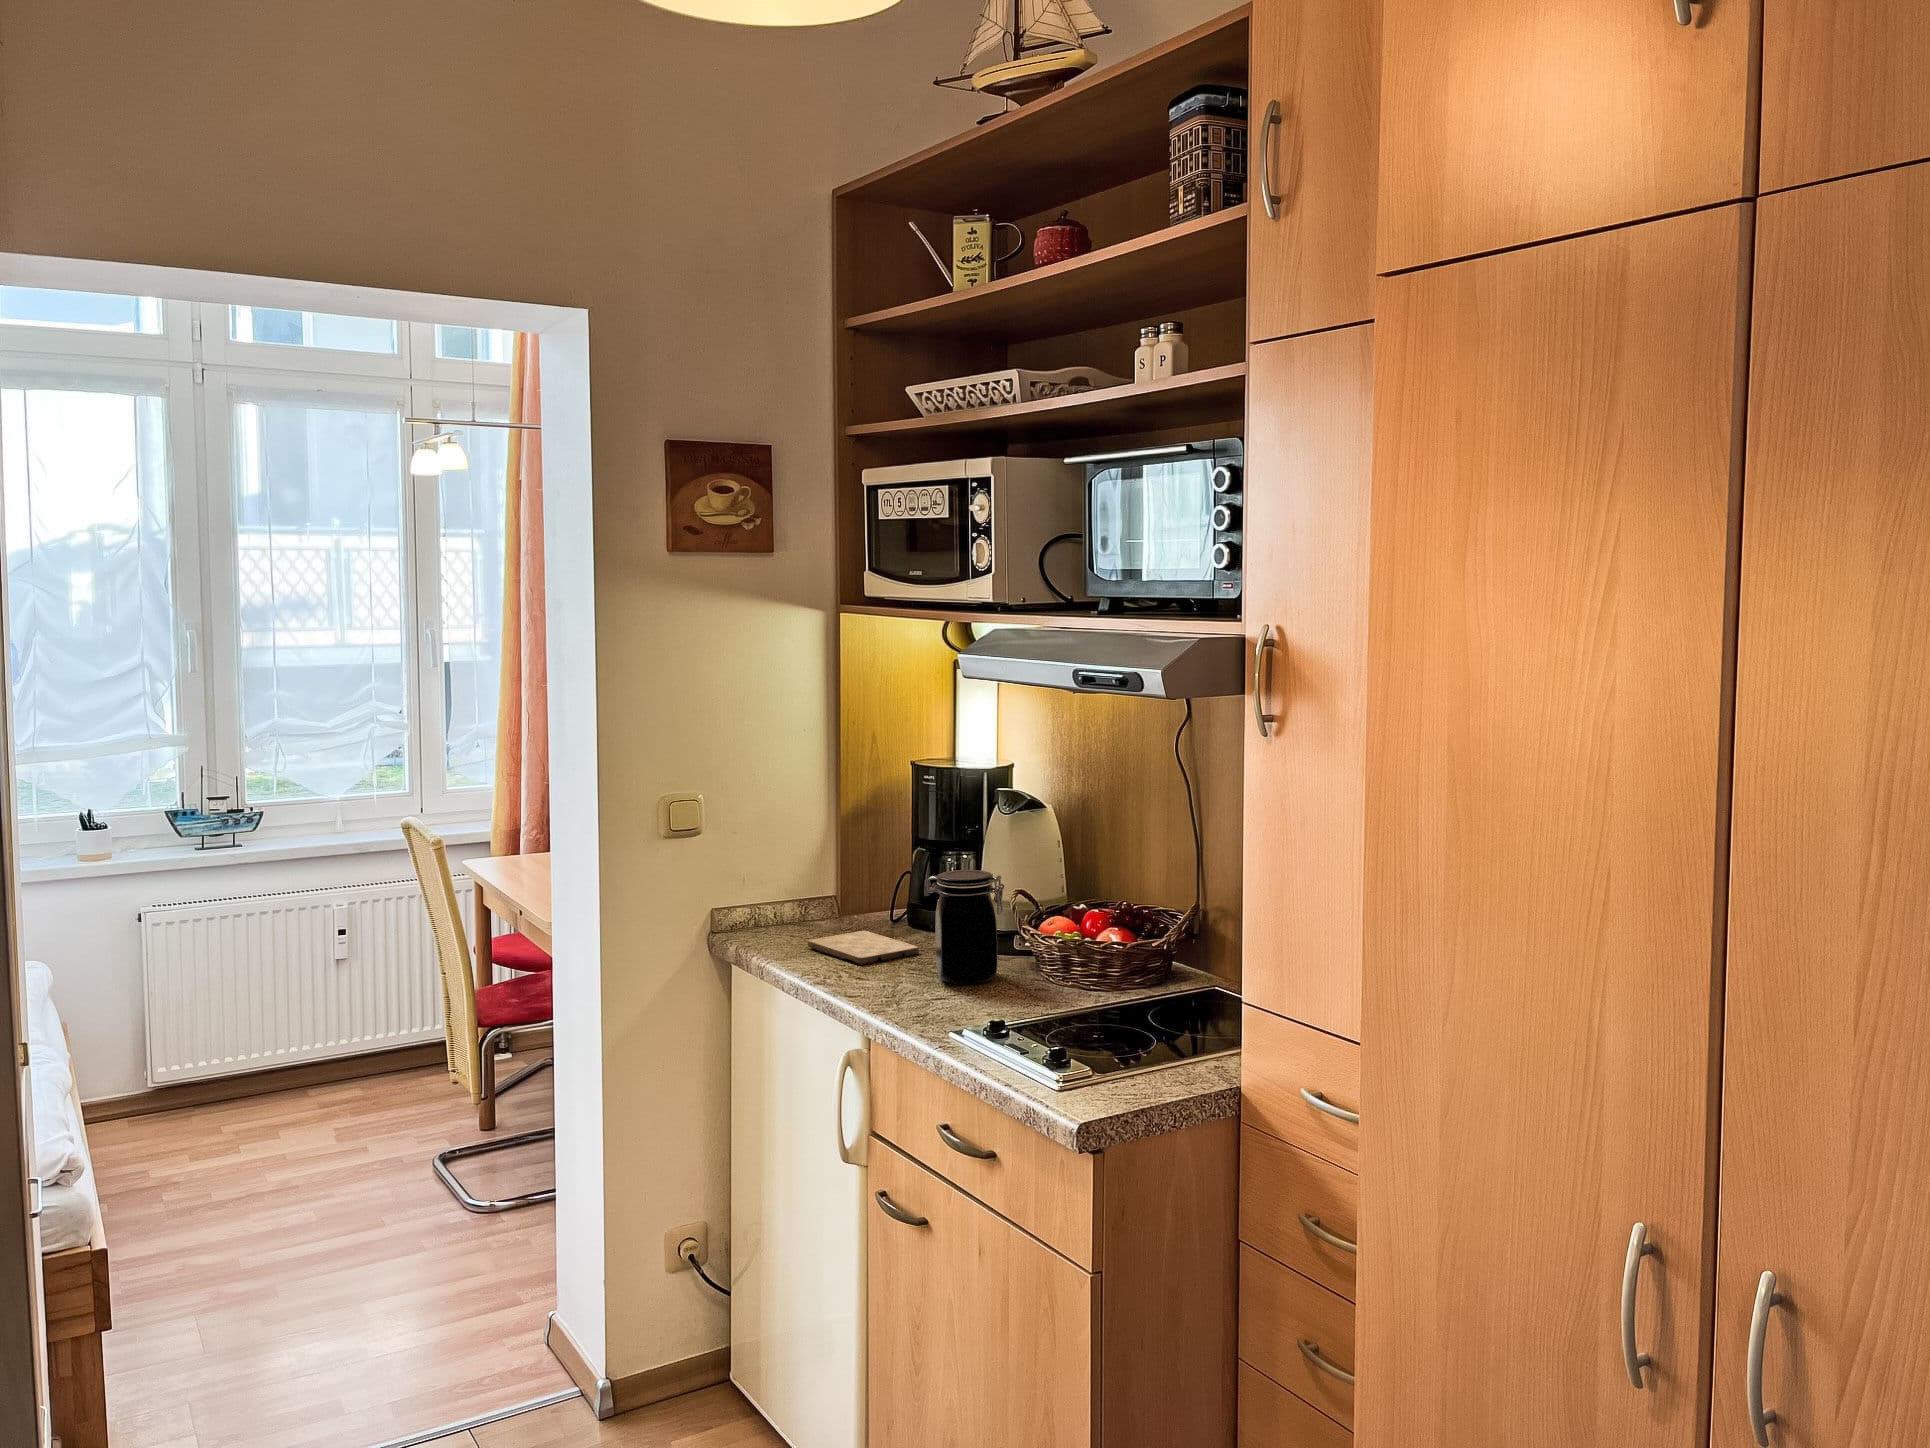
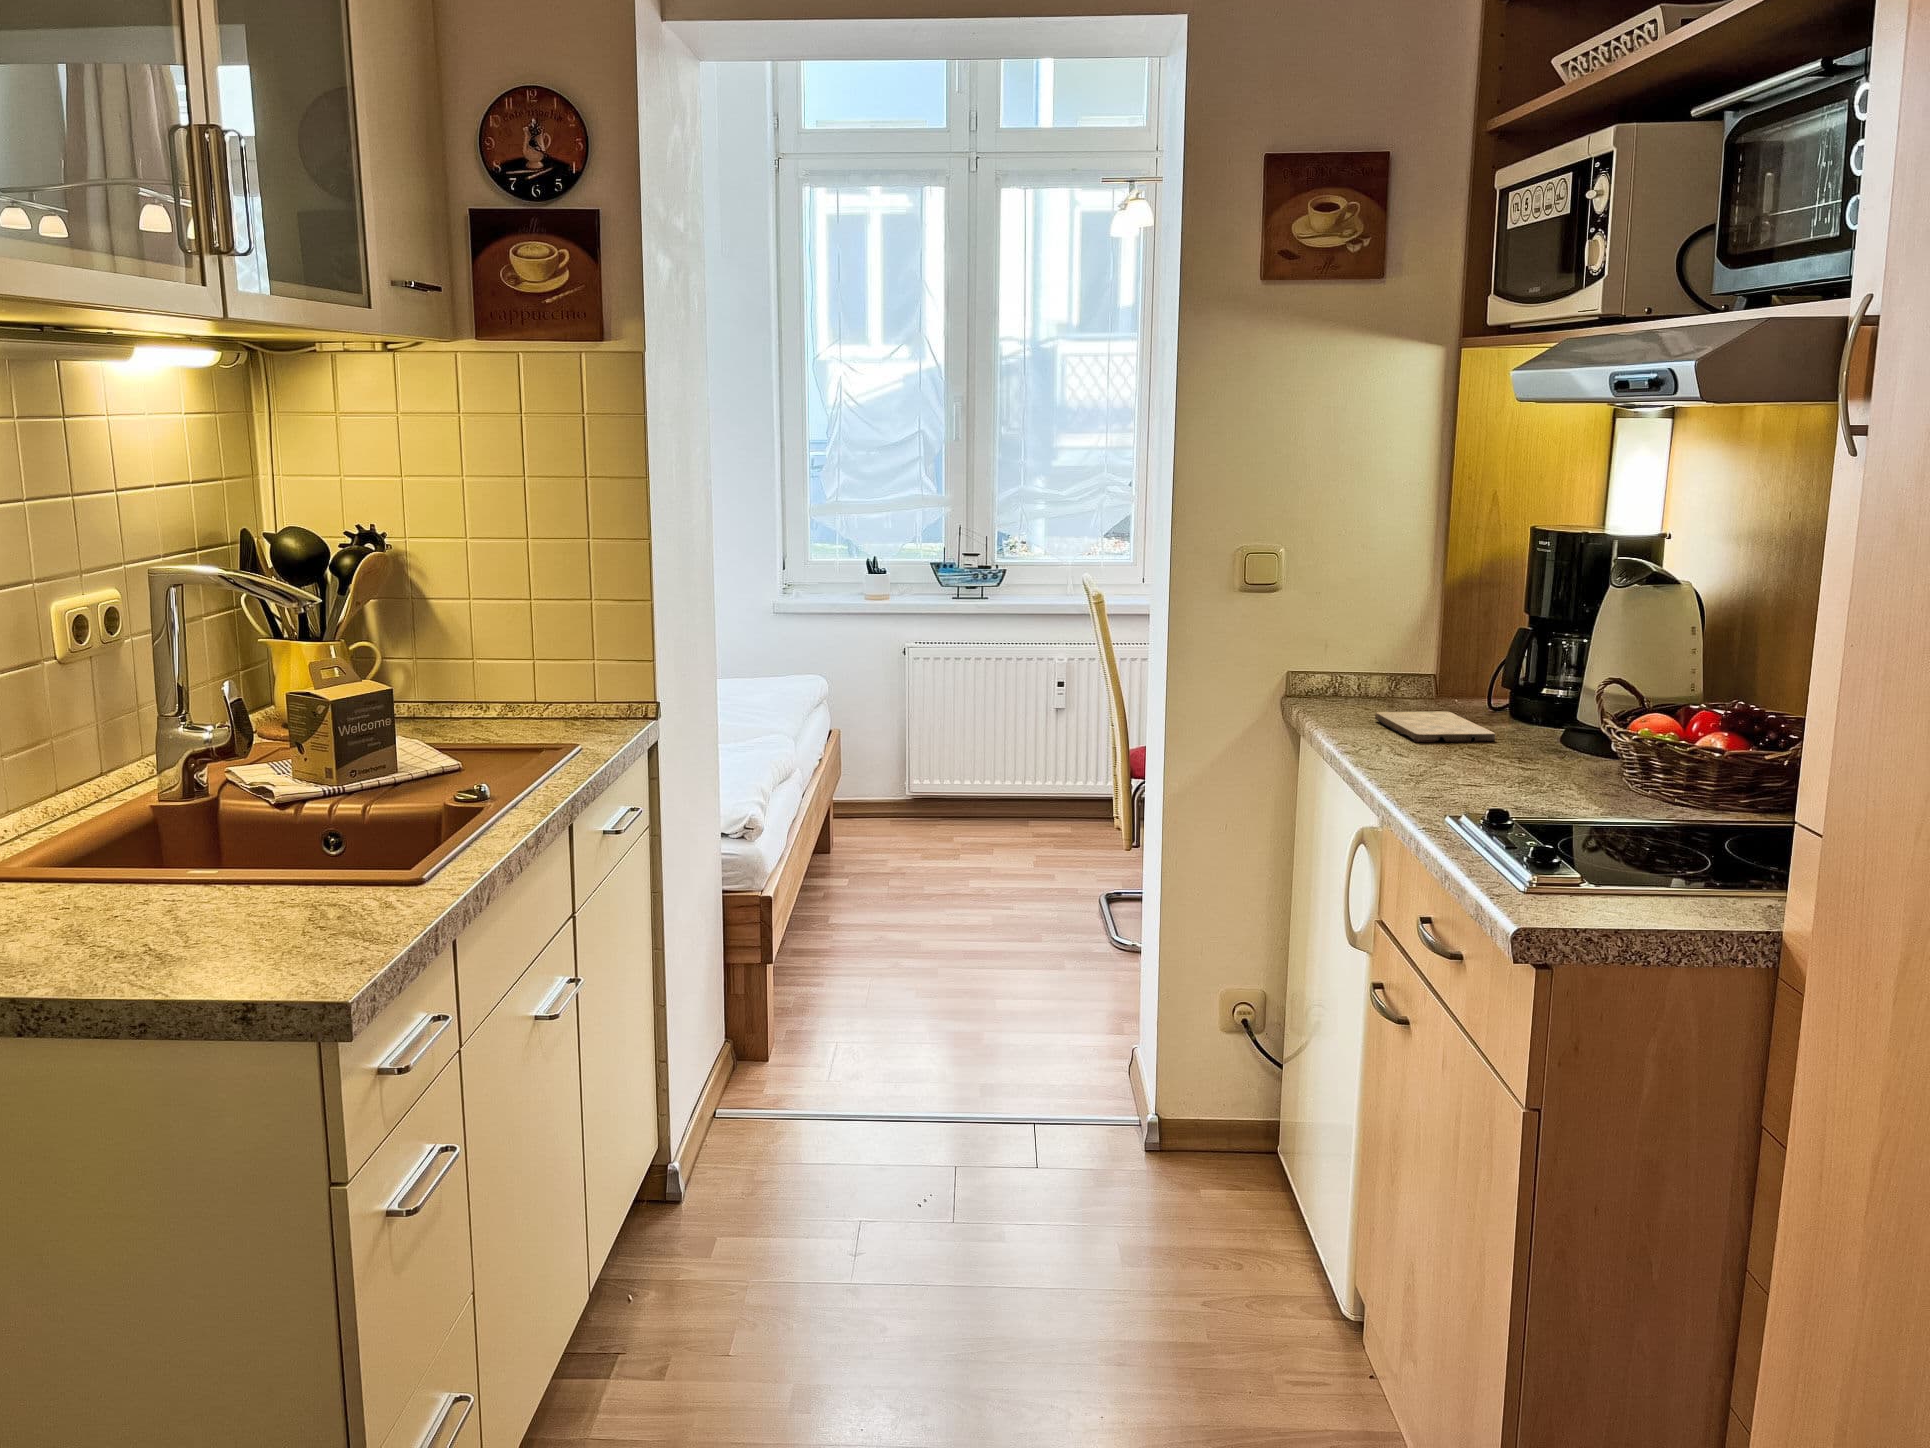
jar: present [926,870,1004,984] -> none [1488,643,1583,777]

